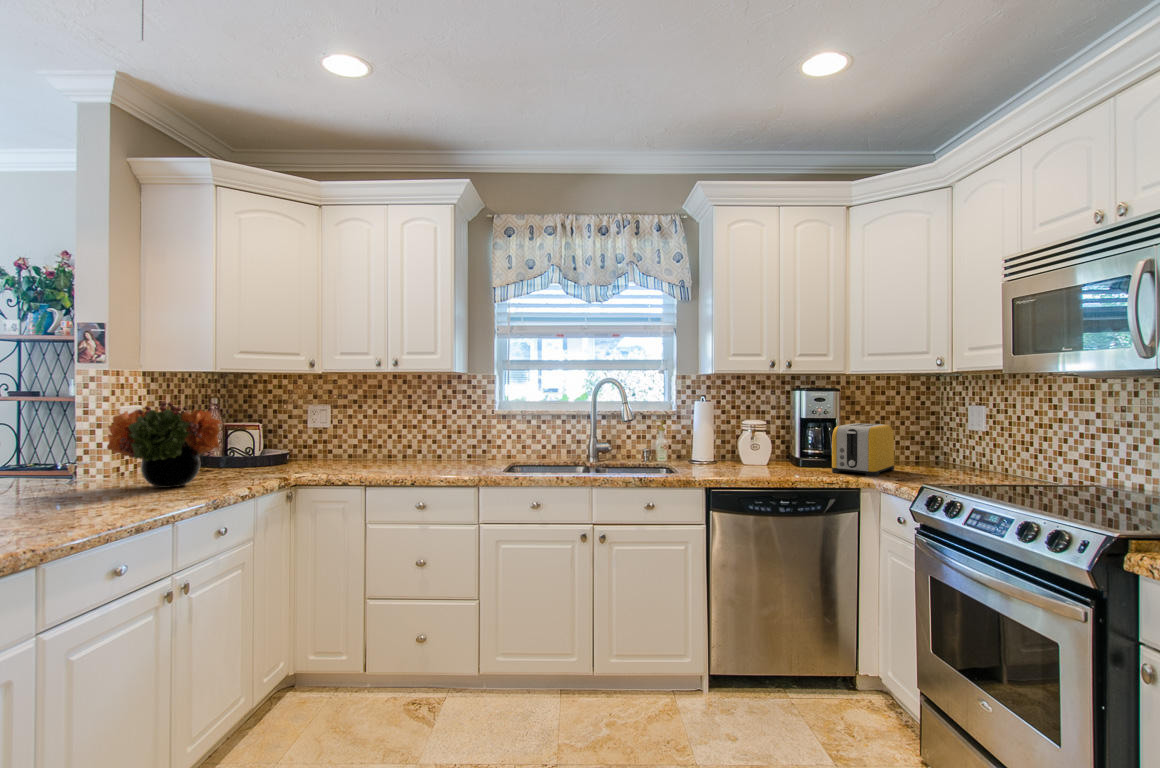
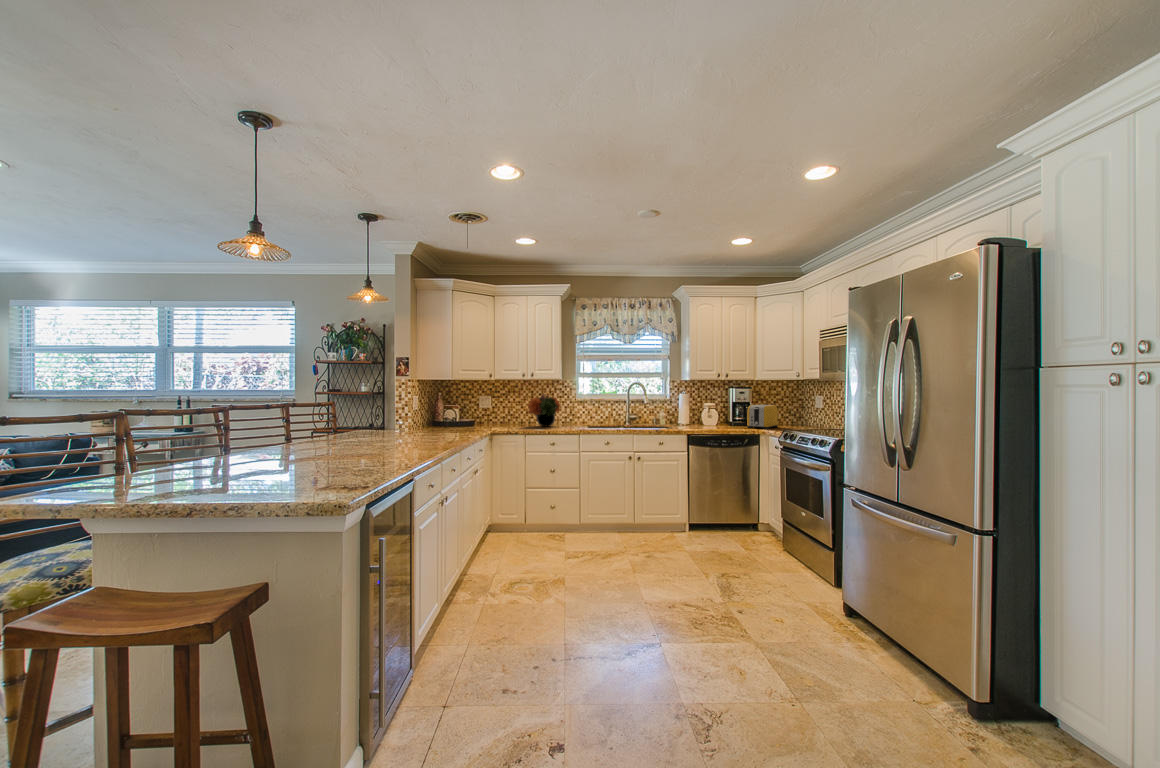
flower arrangement: present [107,401,221,488] -> present [527,394,561,426]

